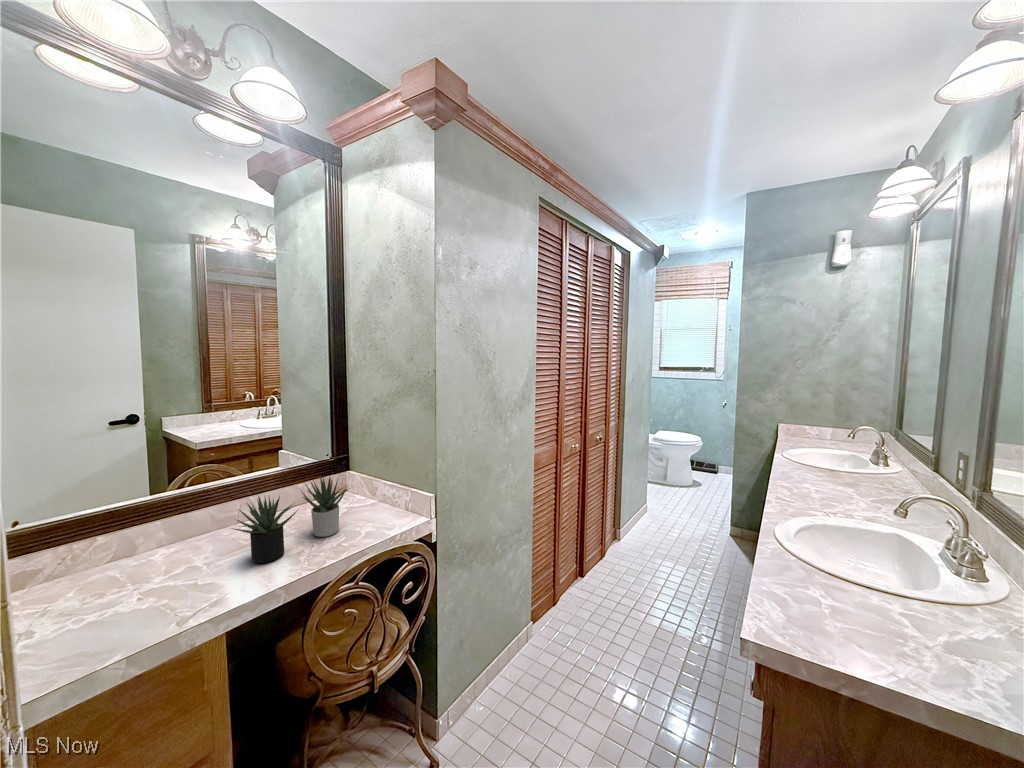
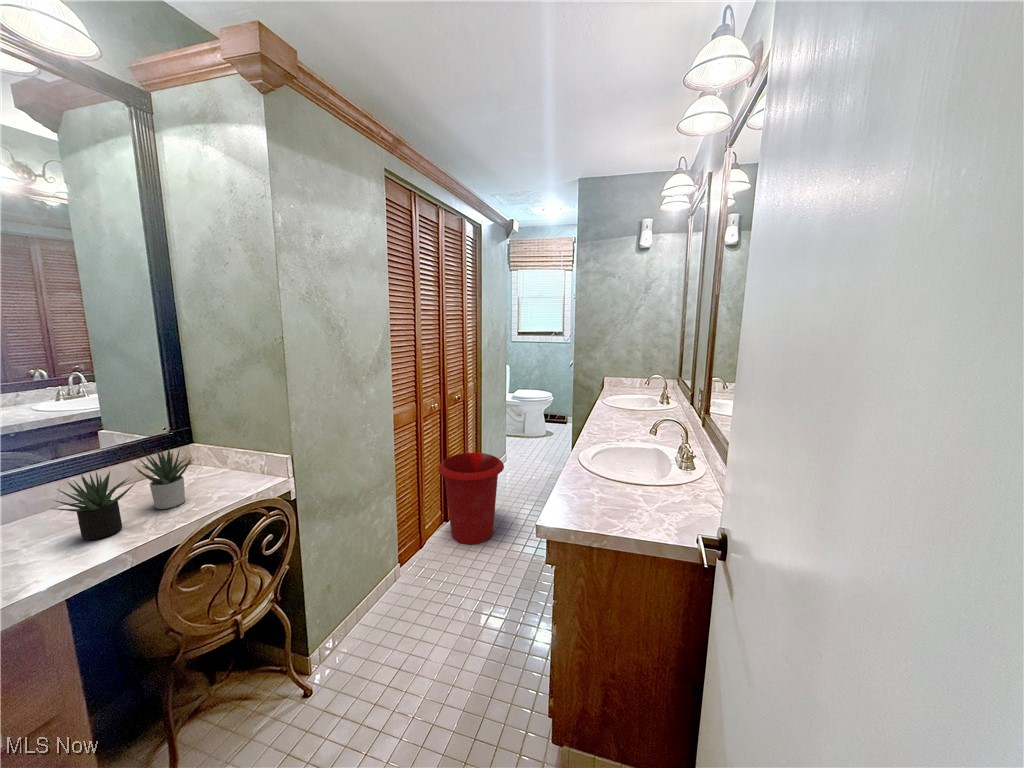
waste bin: none [576,501,654,613] -> present [438,453,504,544]

